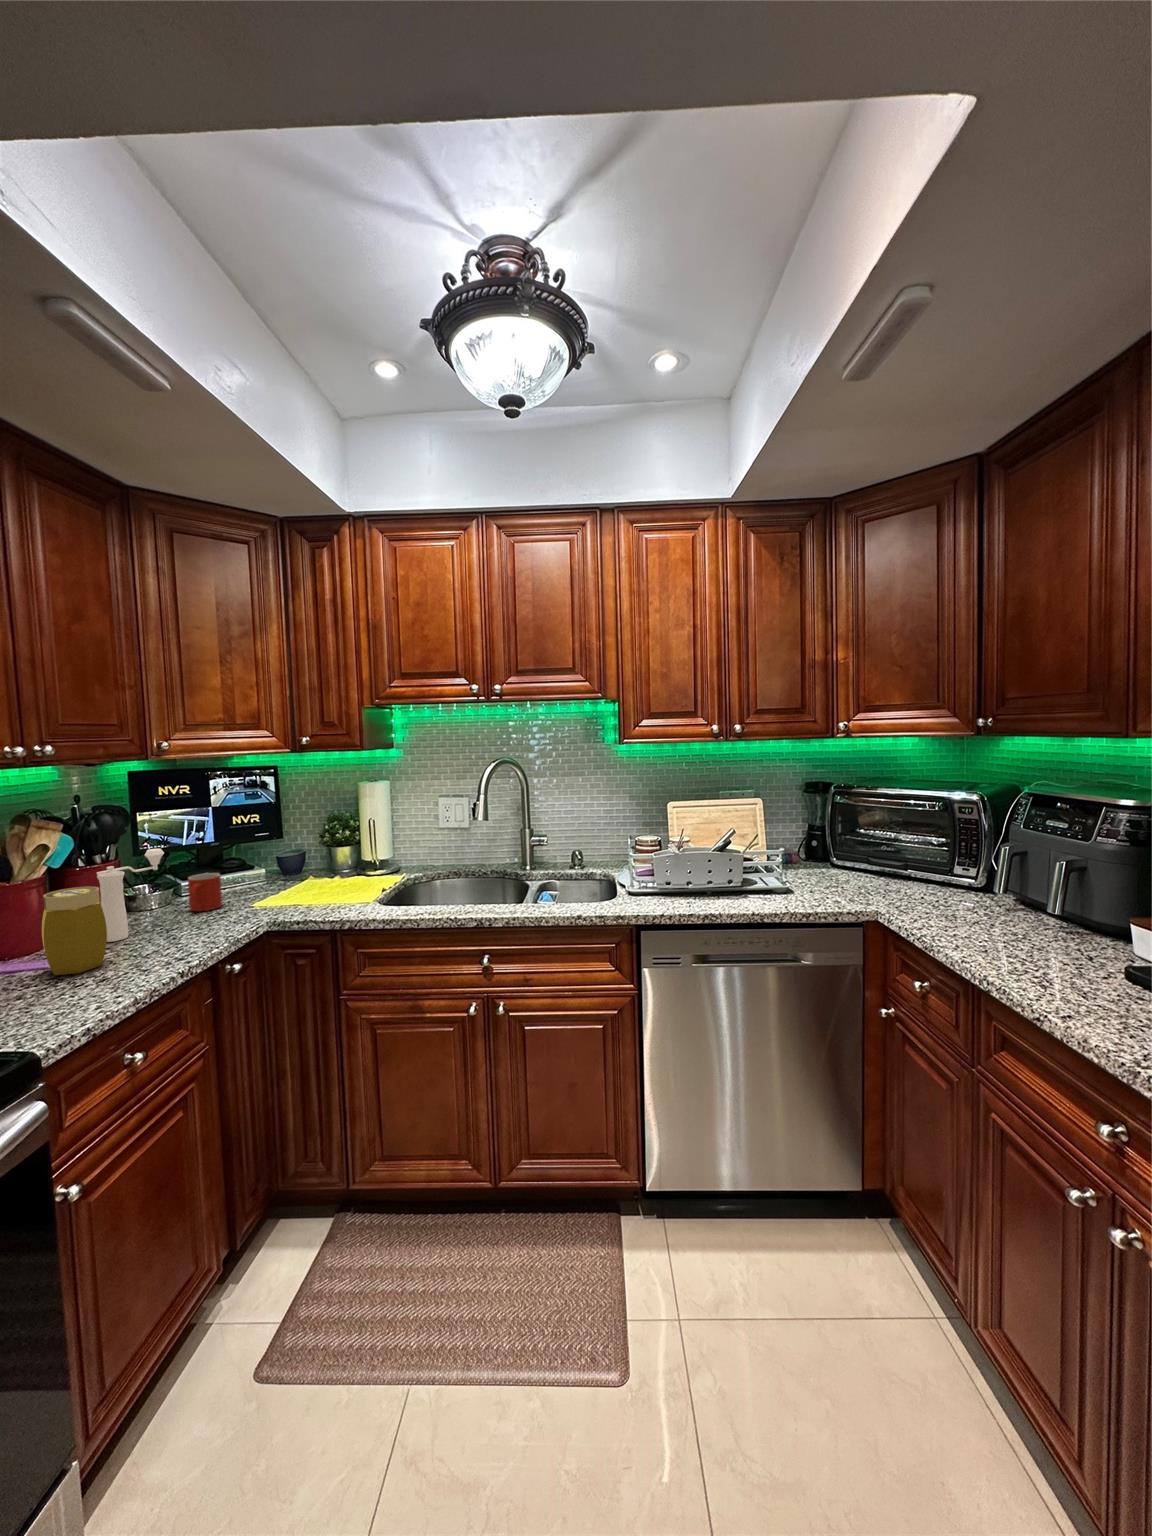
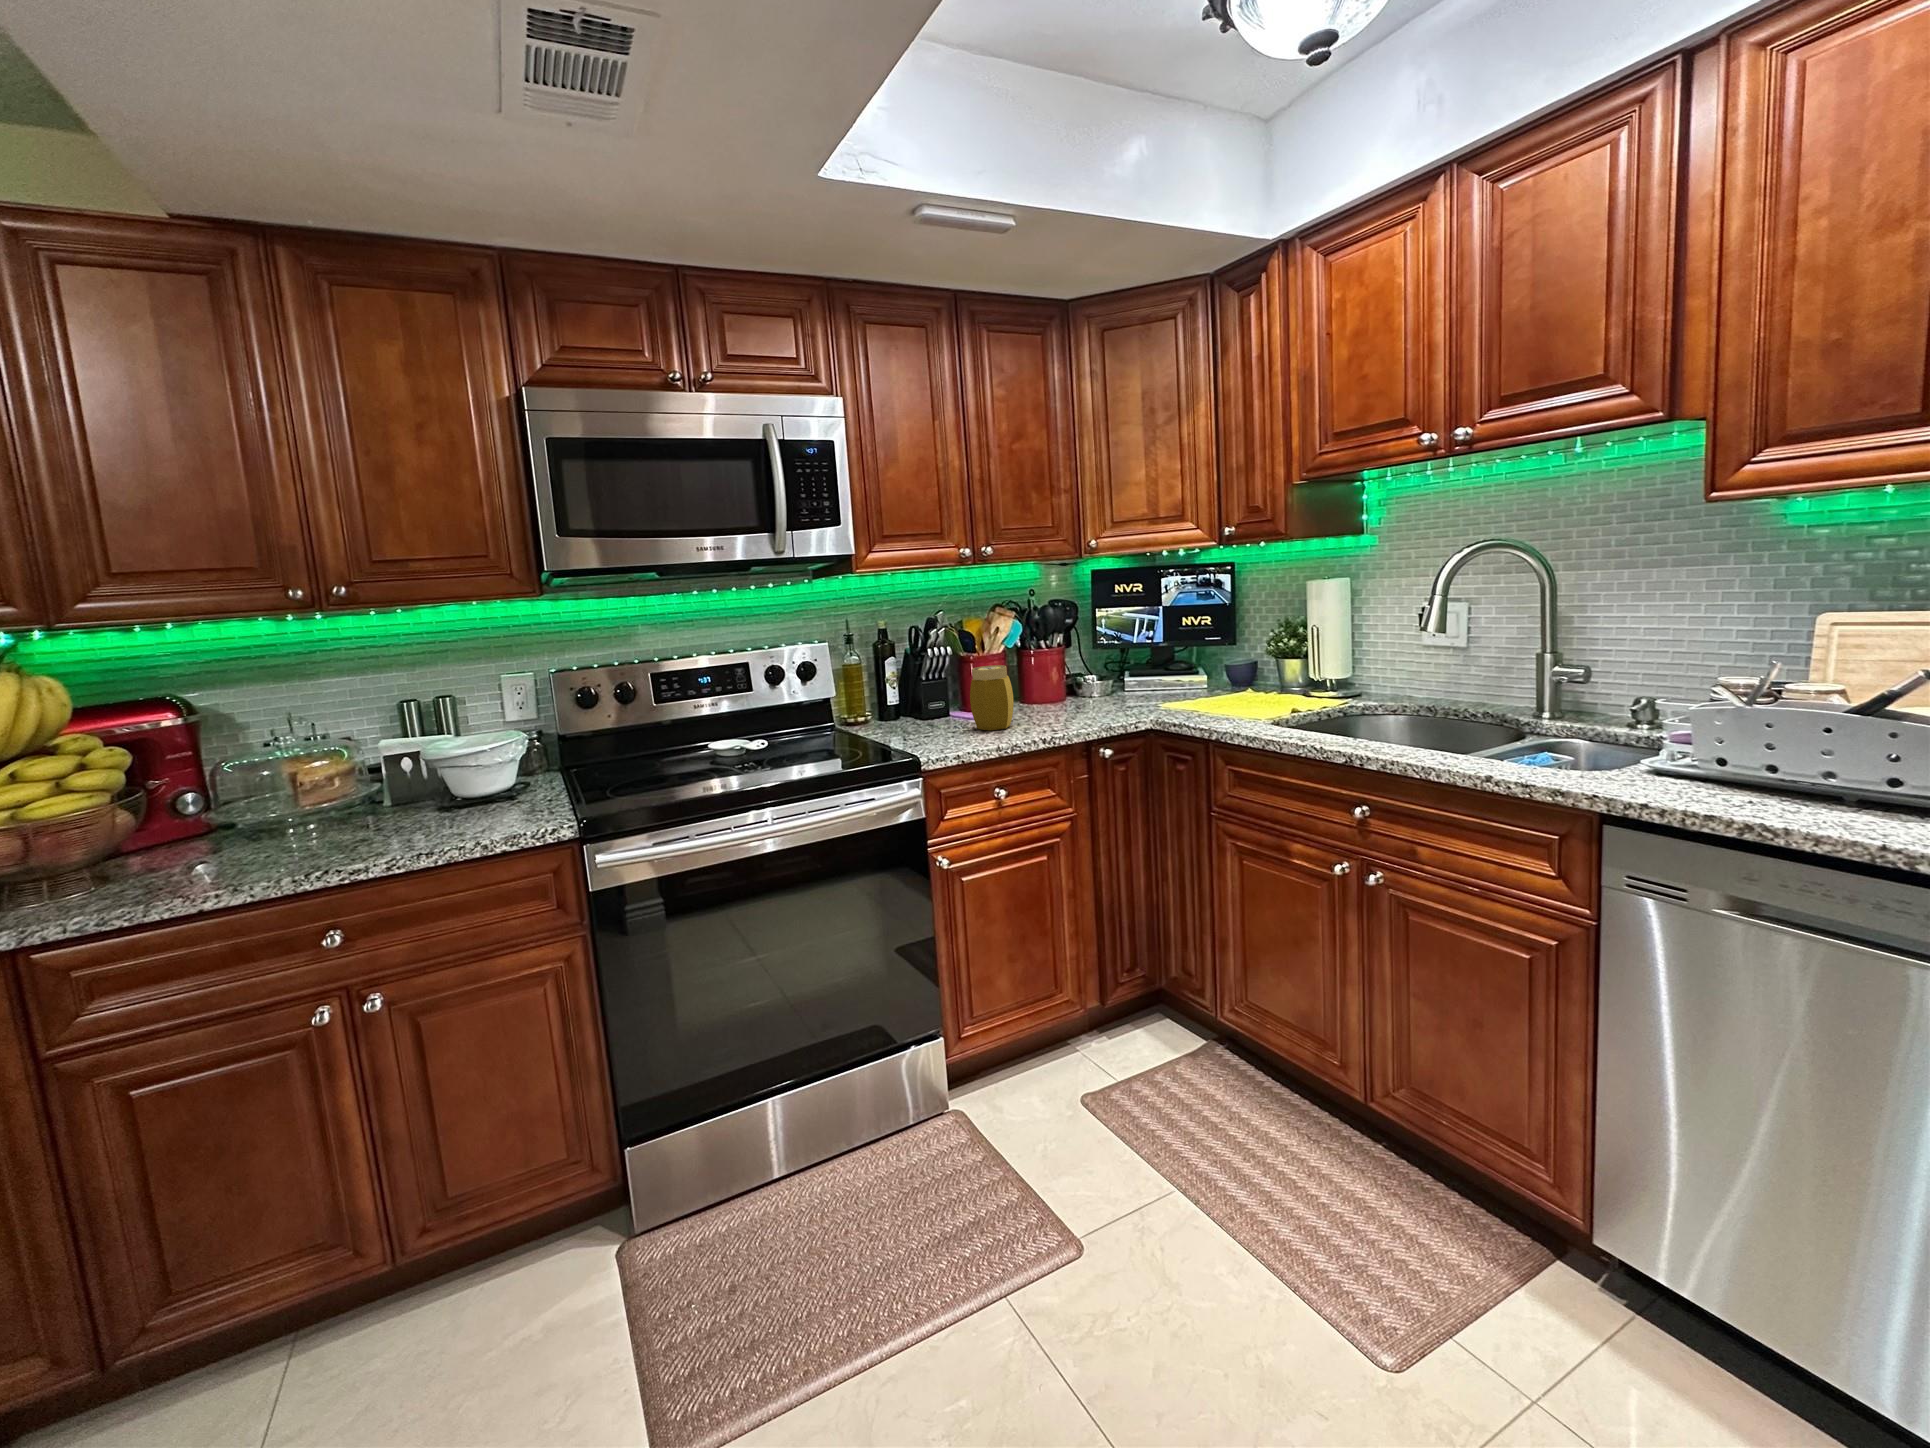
pepper mill: present [97,849,164,942] -> none [1026,641,1080,715]
mug: present [188,873,222,911] -> none [1108,670,1142,705]

